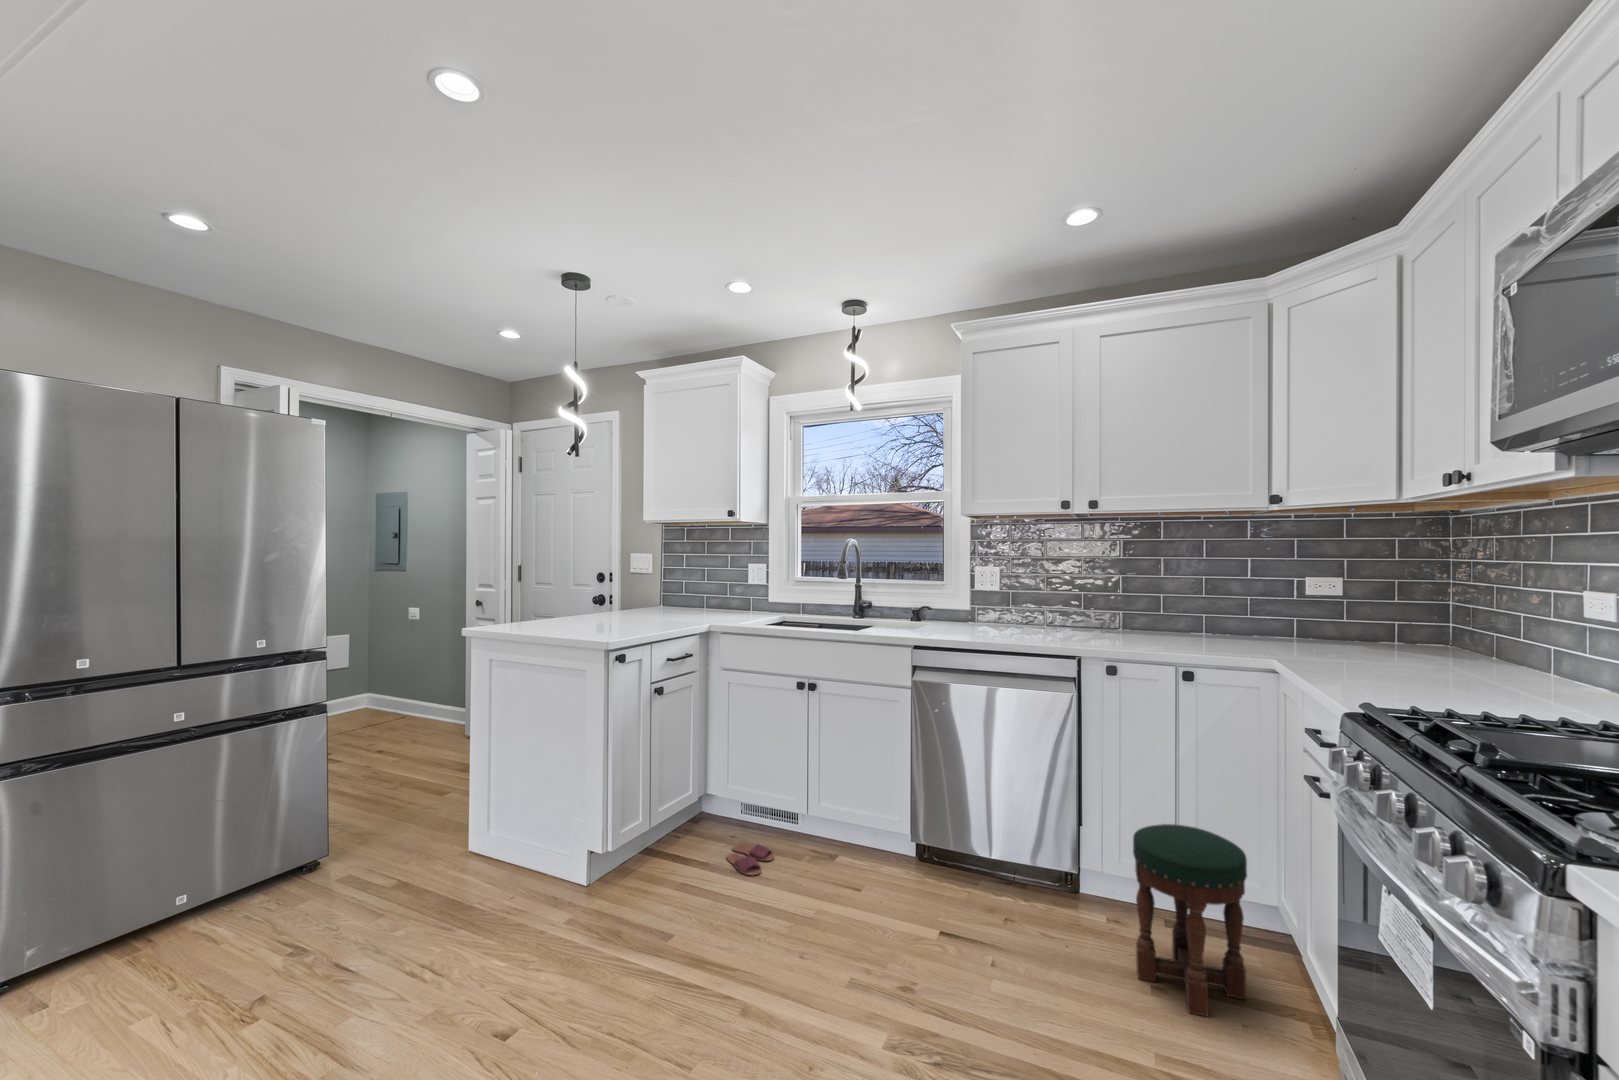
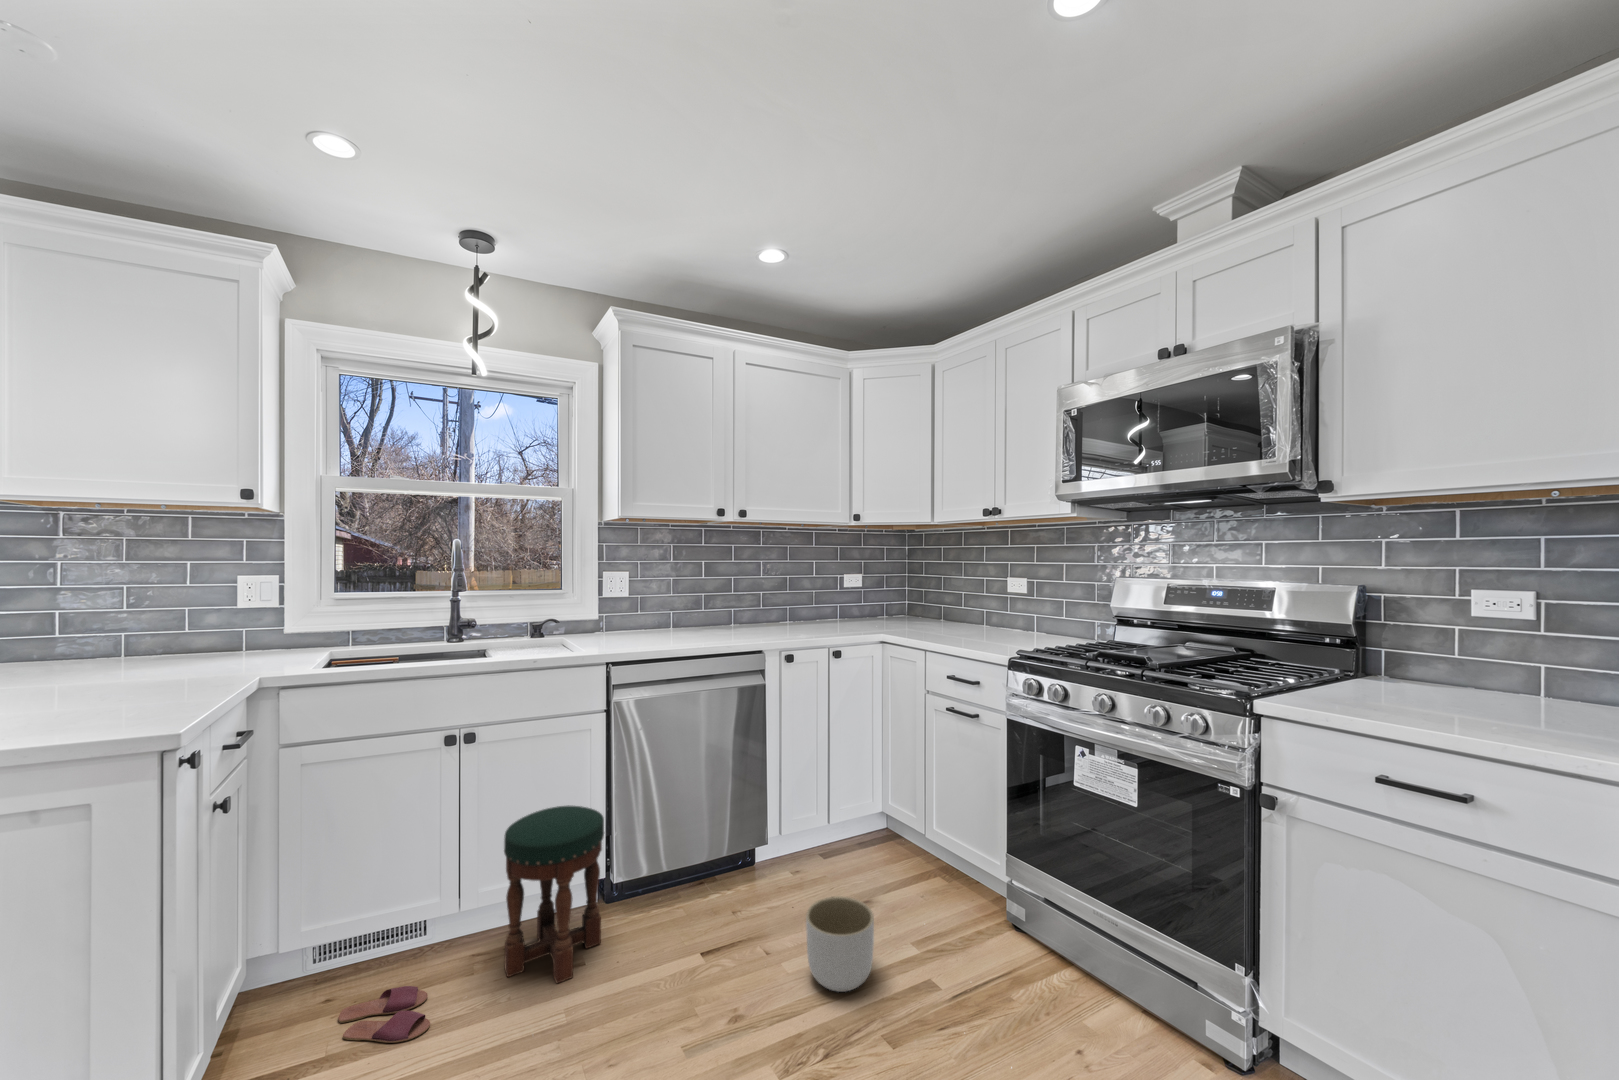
stool: present [1133,824,1247,1017] -> present [504,805,604,983]
planter: none [988,929,1066,1033] -> present [806,896,874,992]

